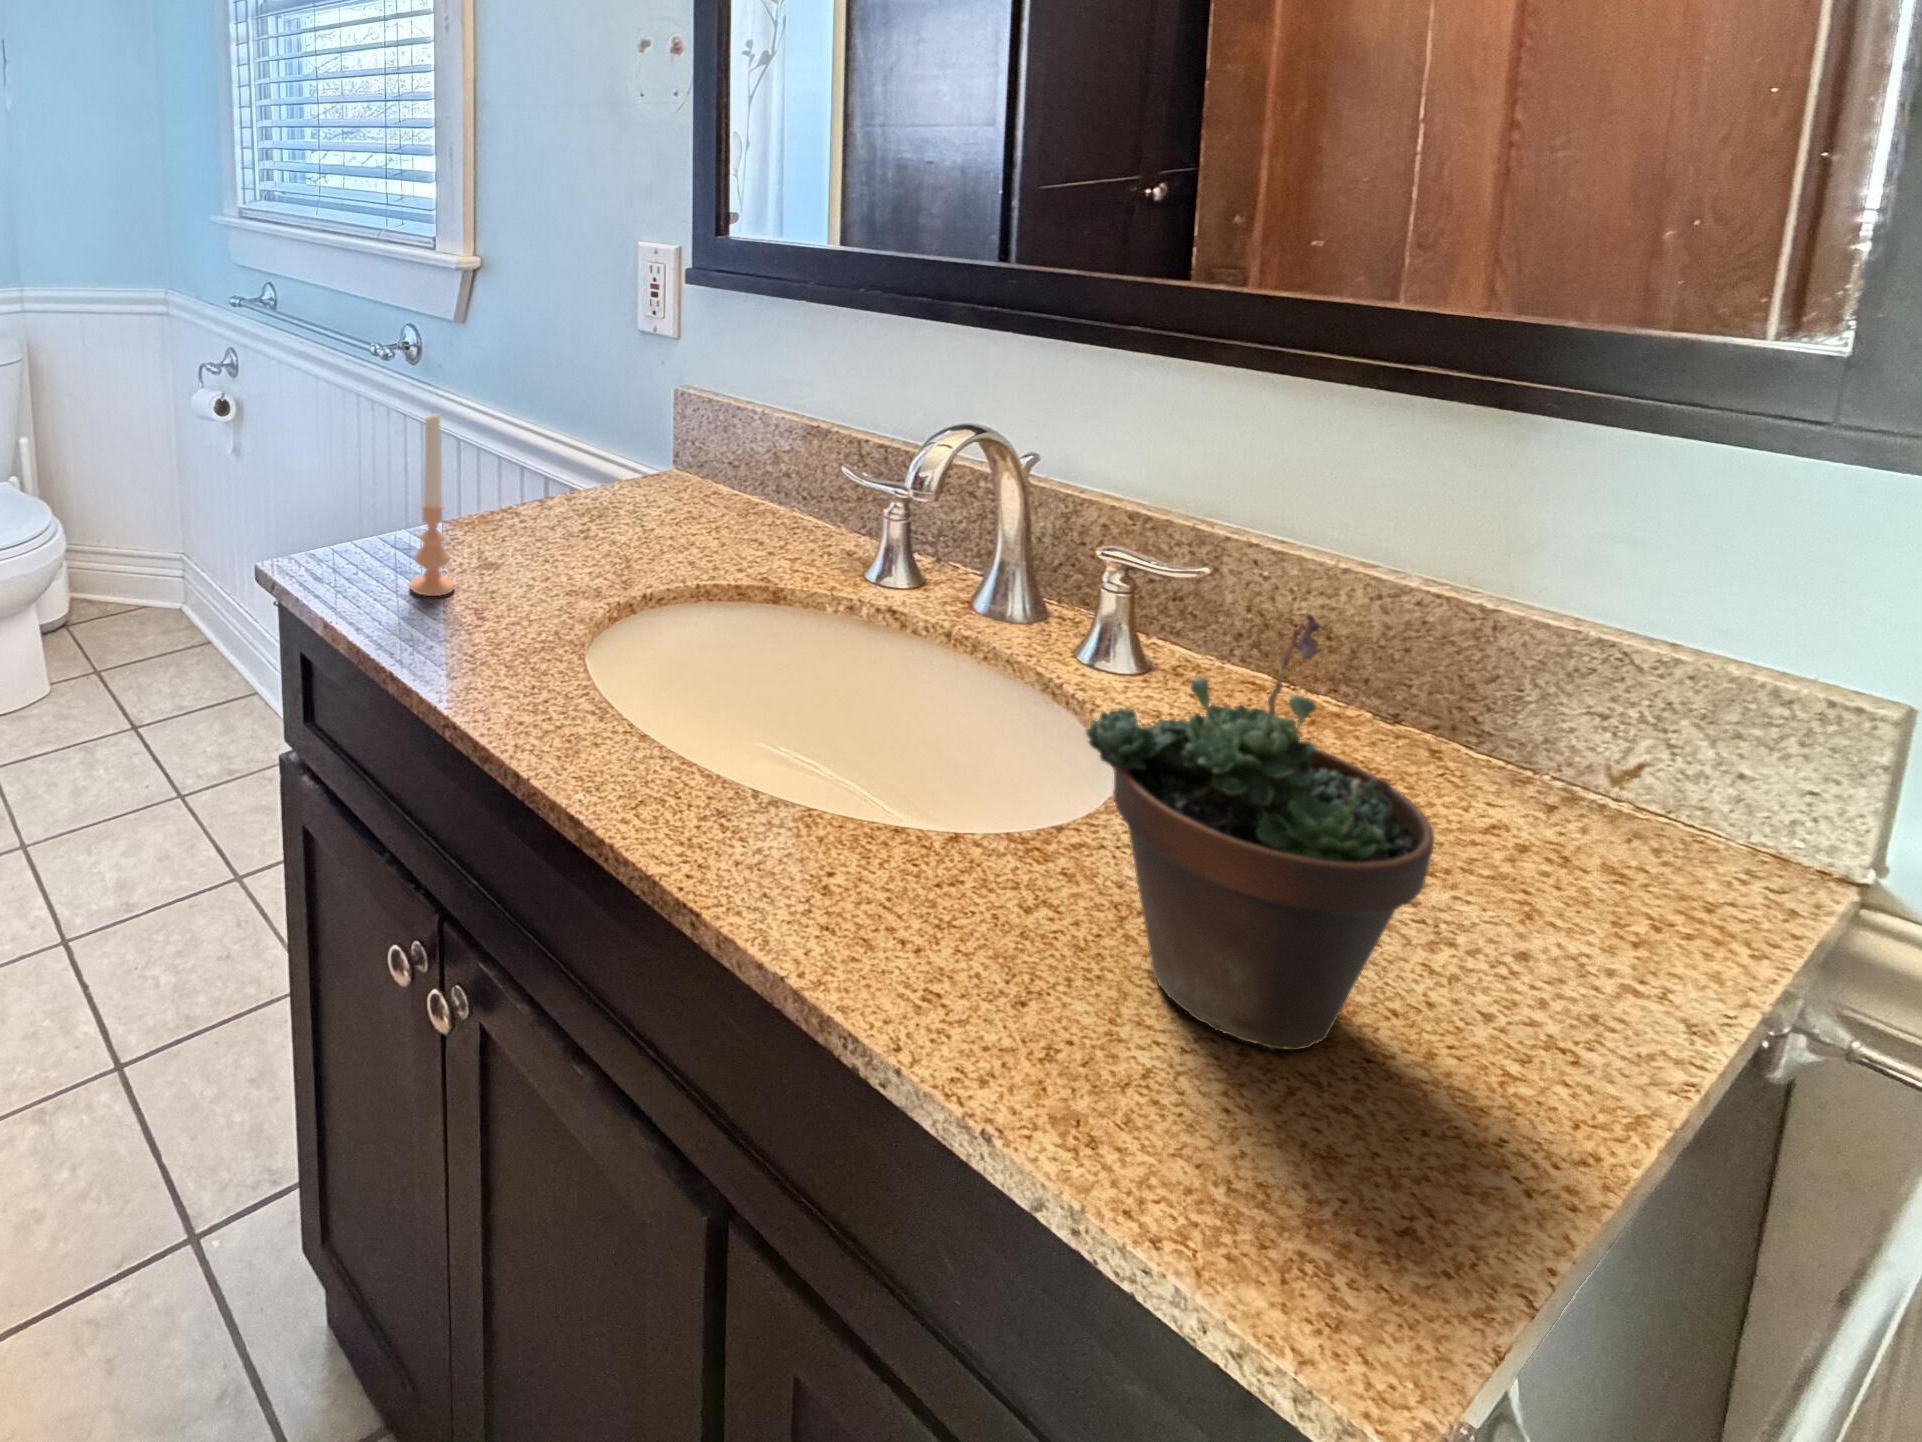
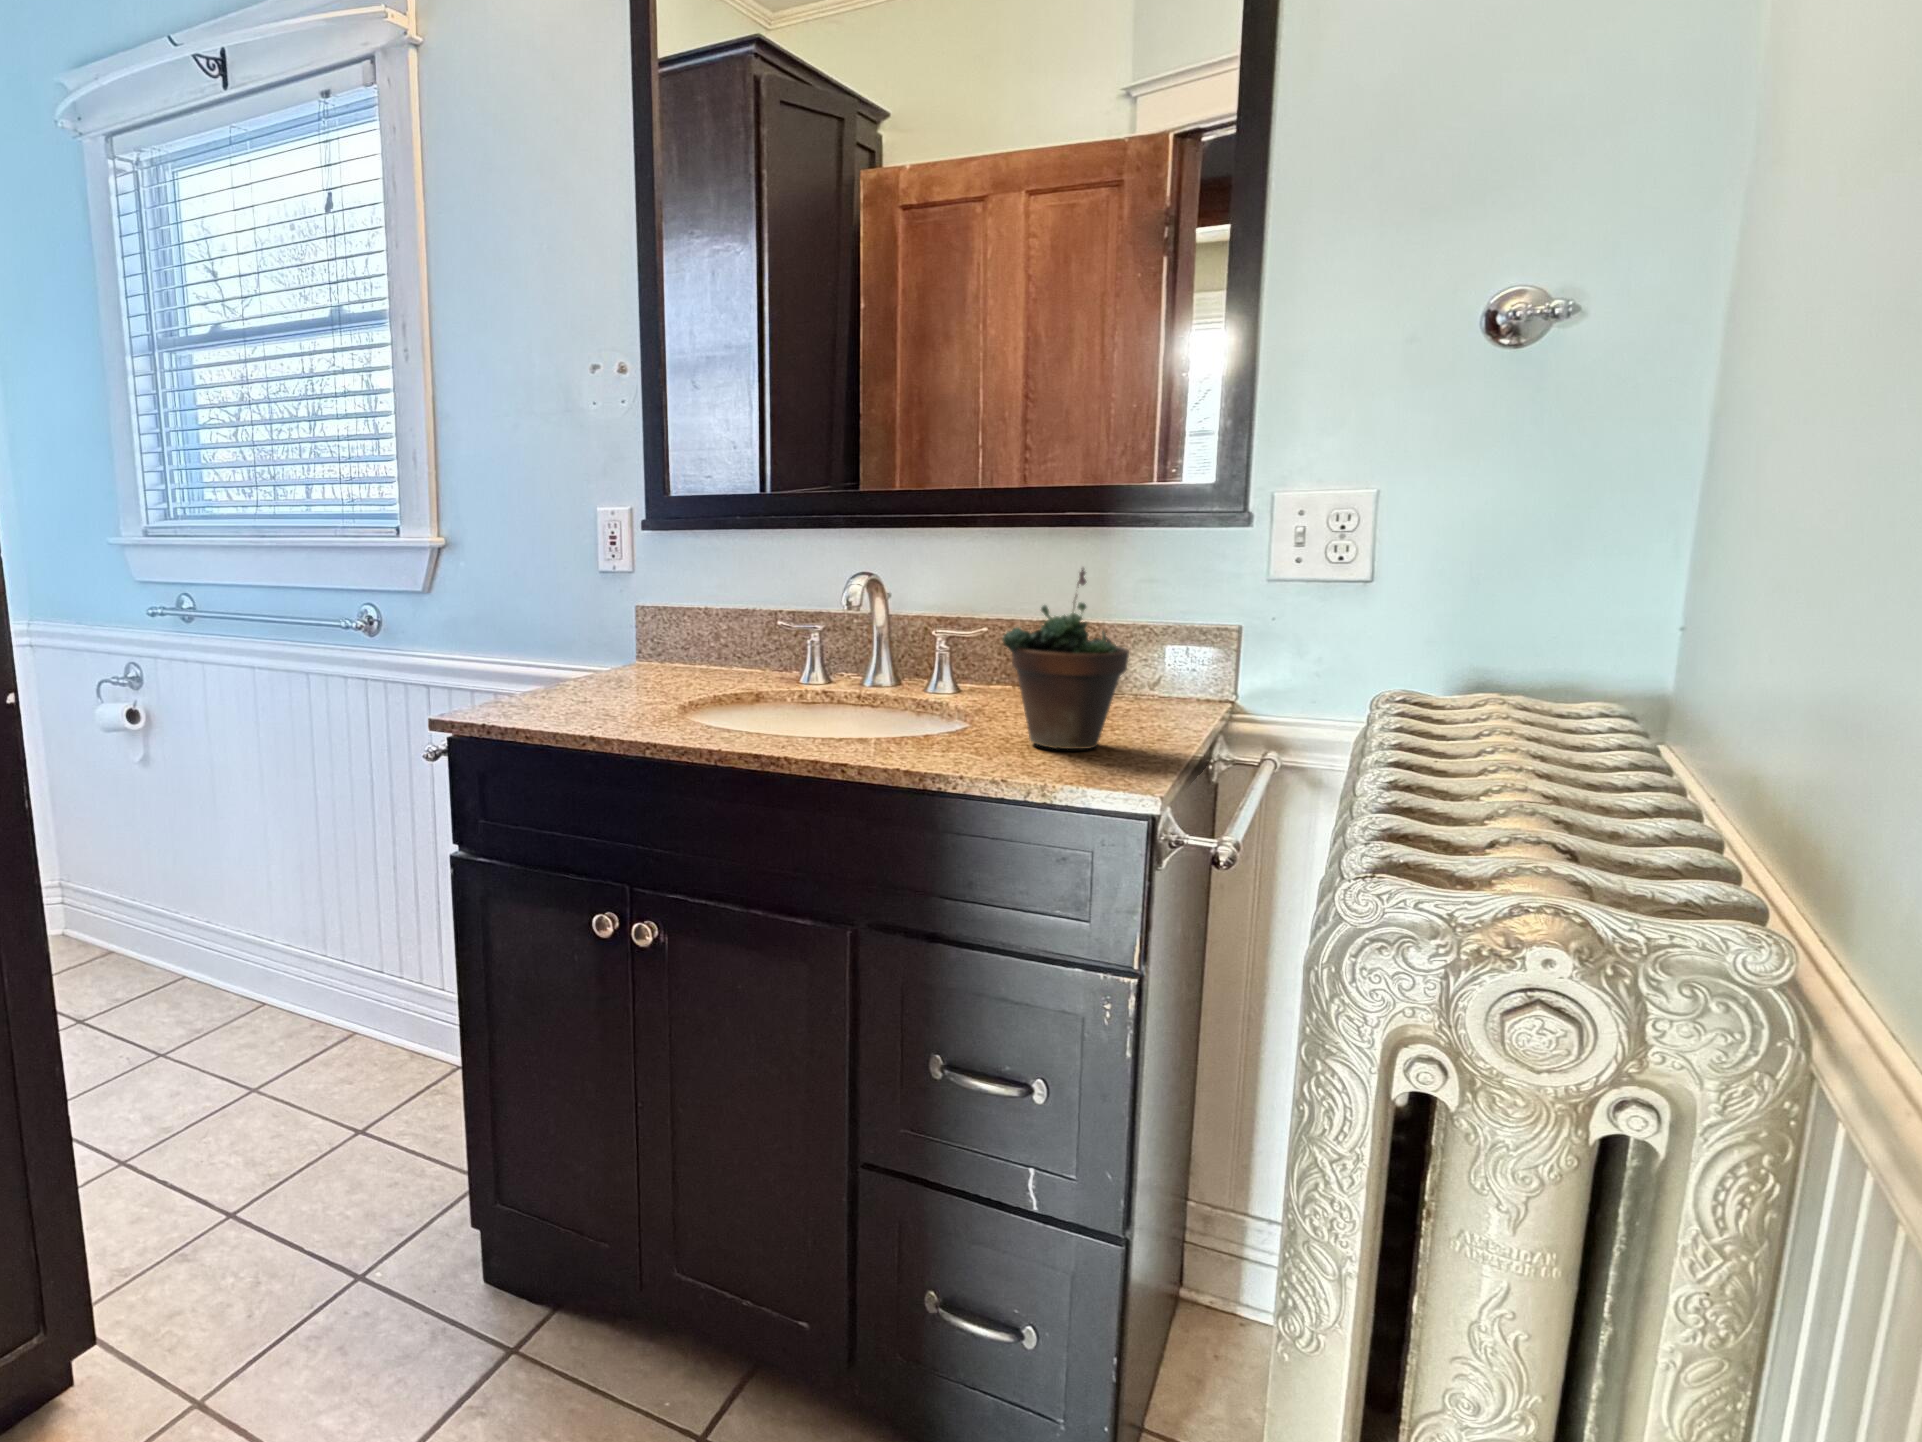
candle: present [410,415,455,596] -> none [548,589,578,712]

